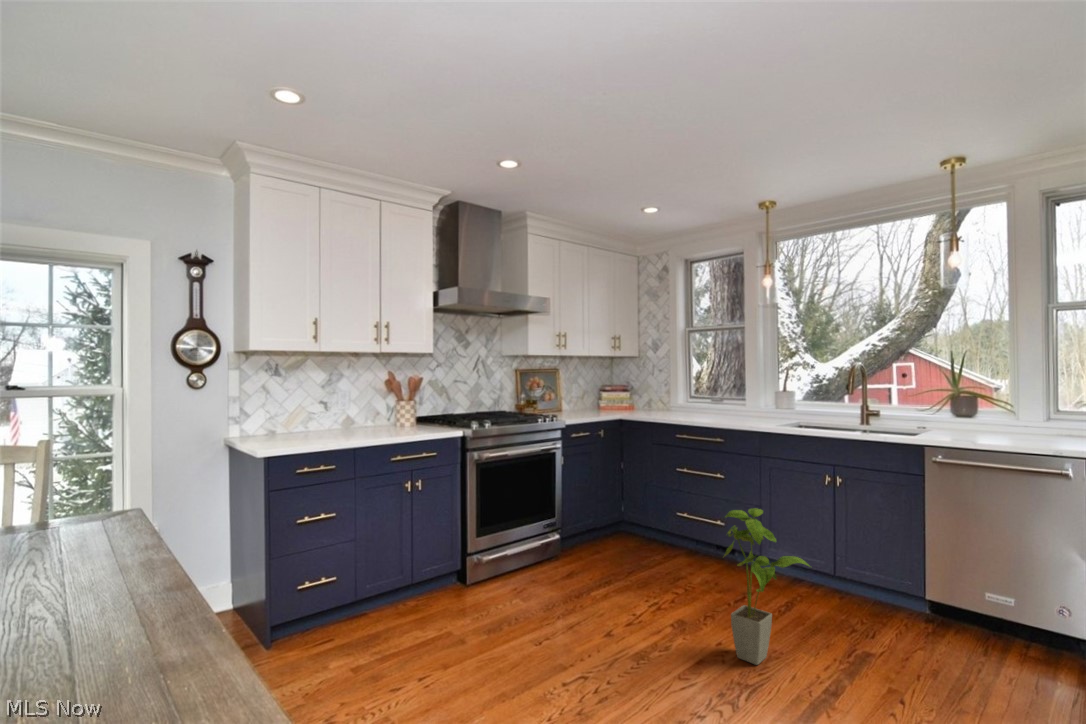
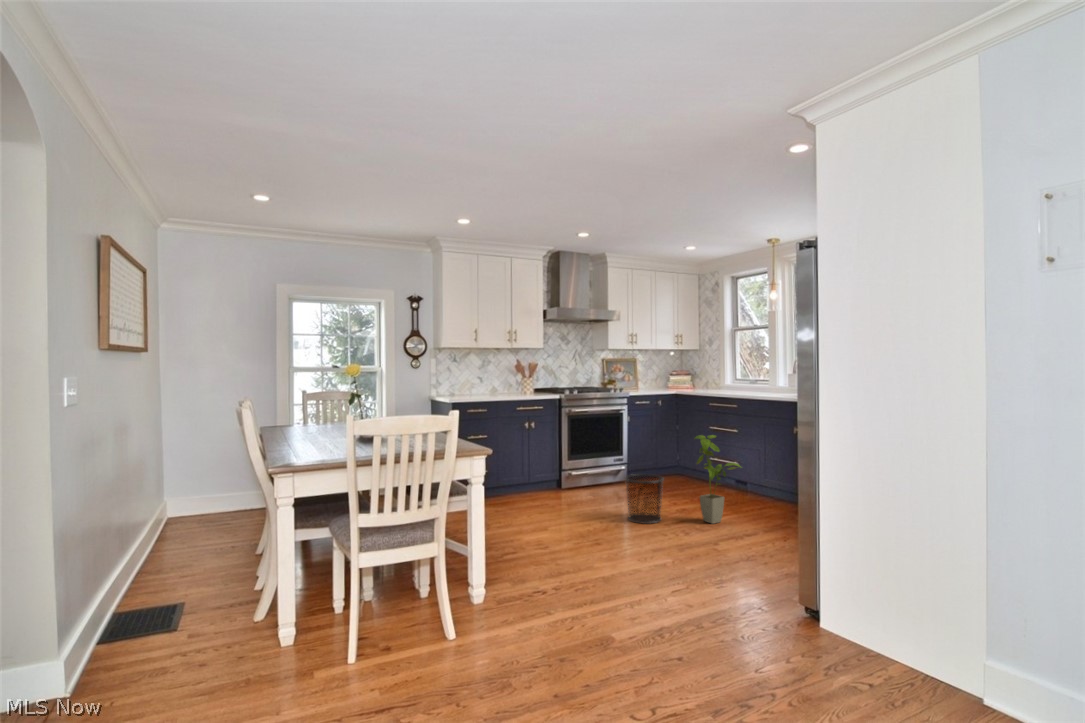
waste bin: none [603,576,675,681] -> present [625,474,664,524]

